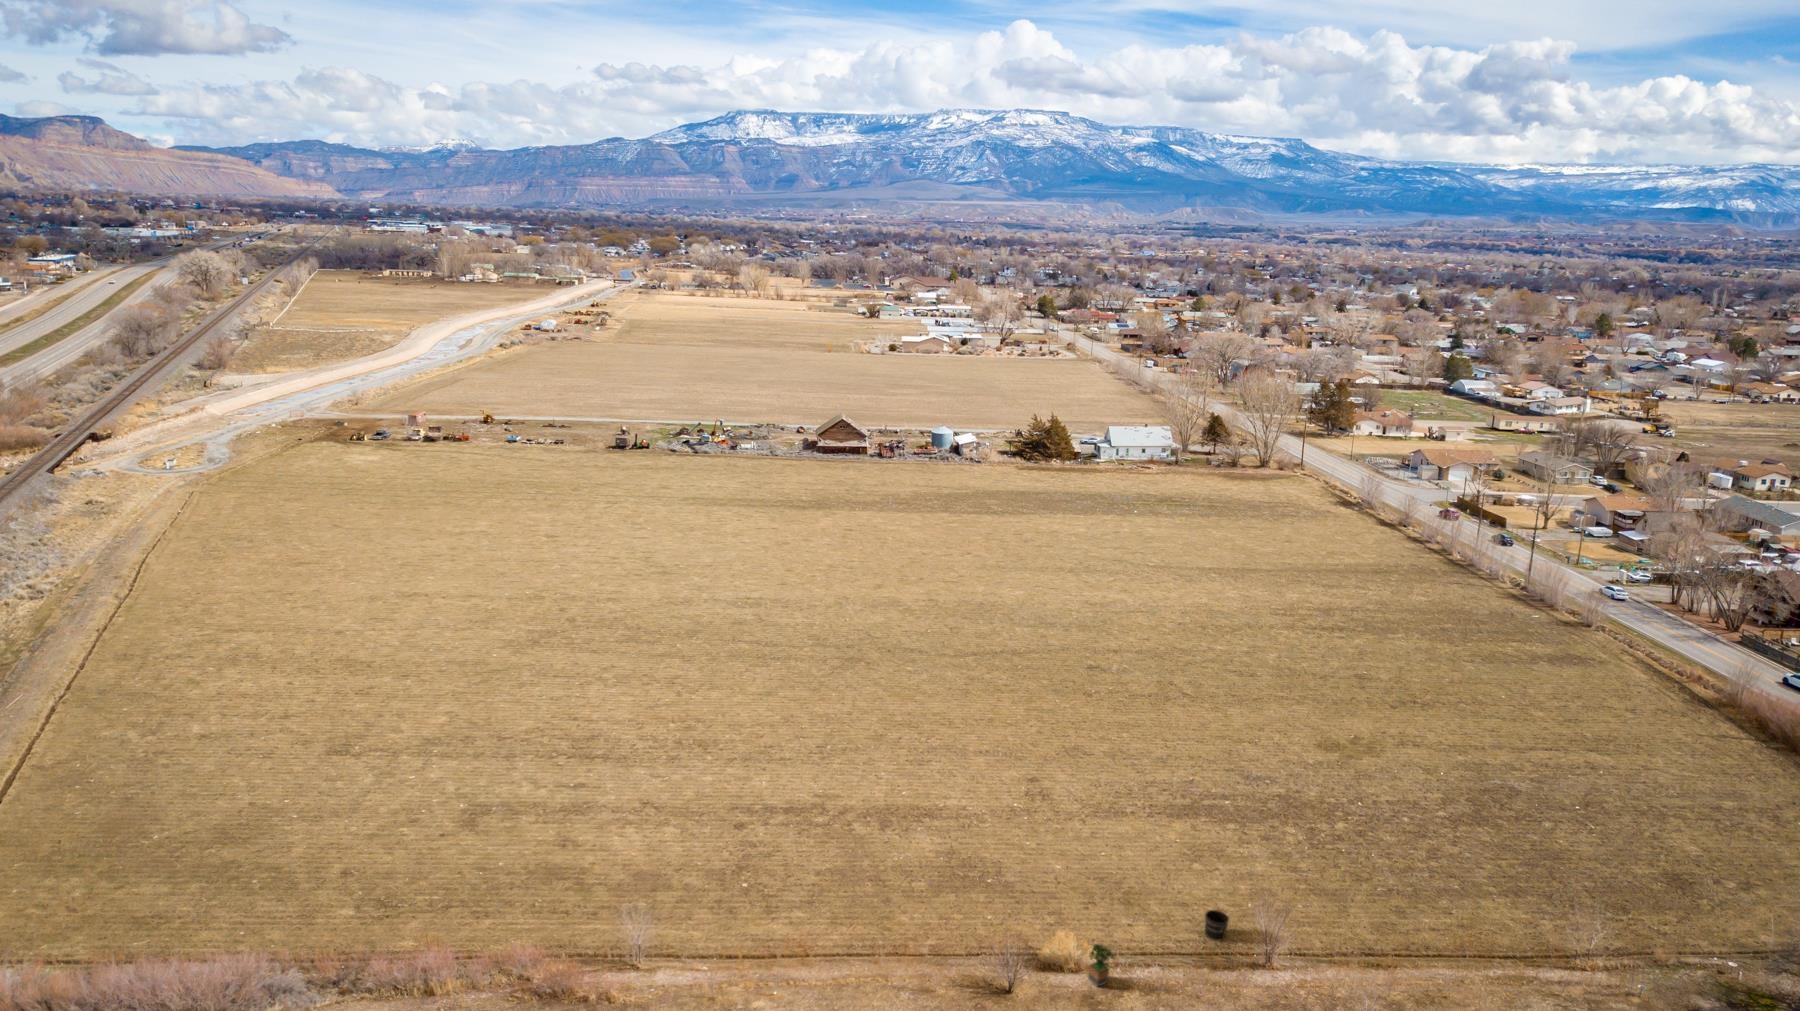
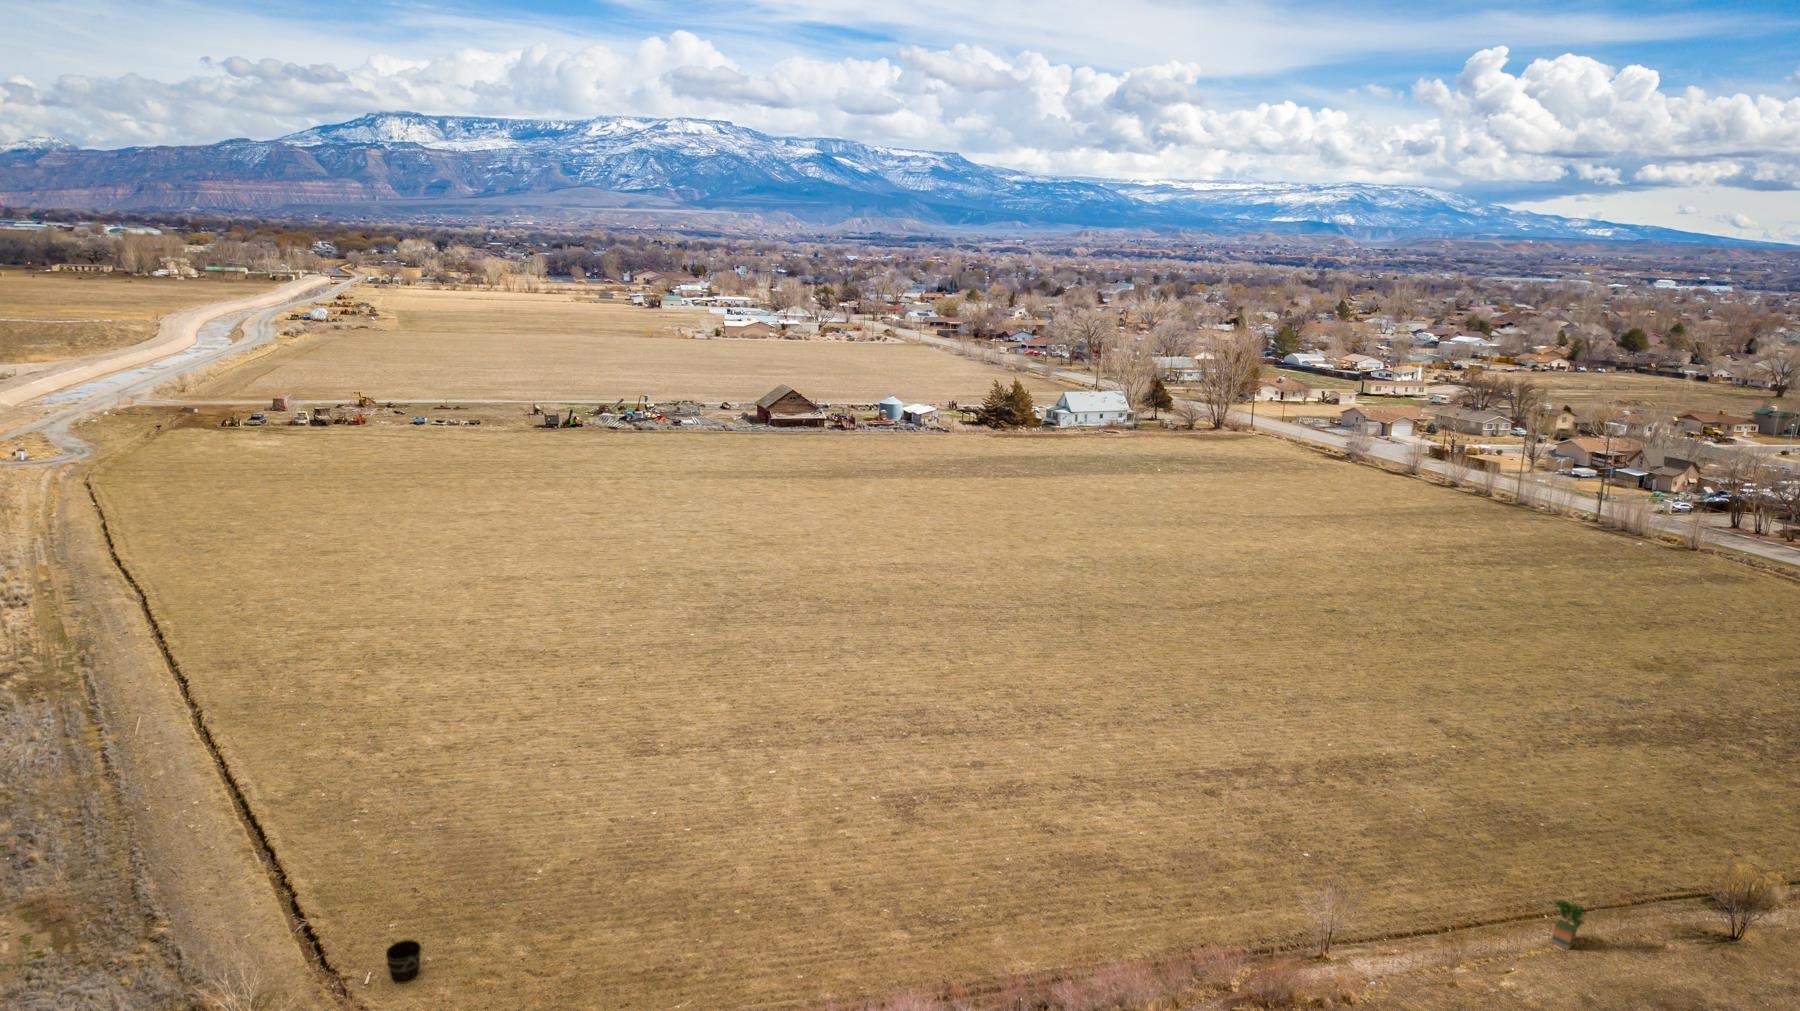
bucket: present [1205,910,1229,941] -> present [386,940,421,984]

